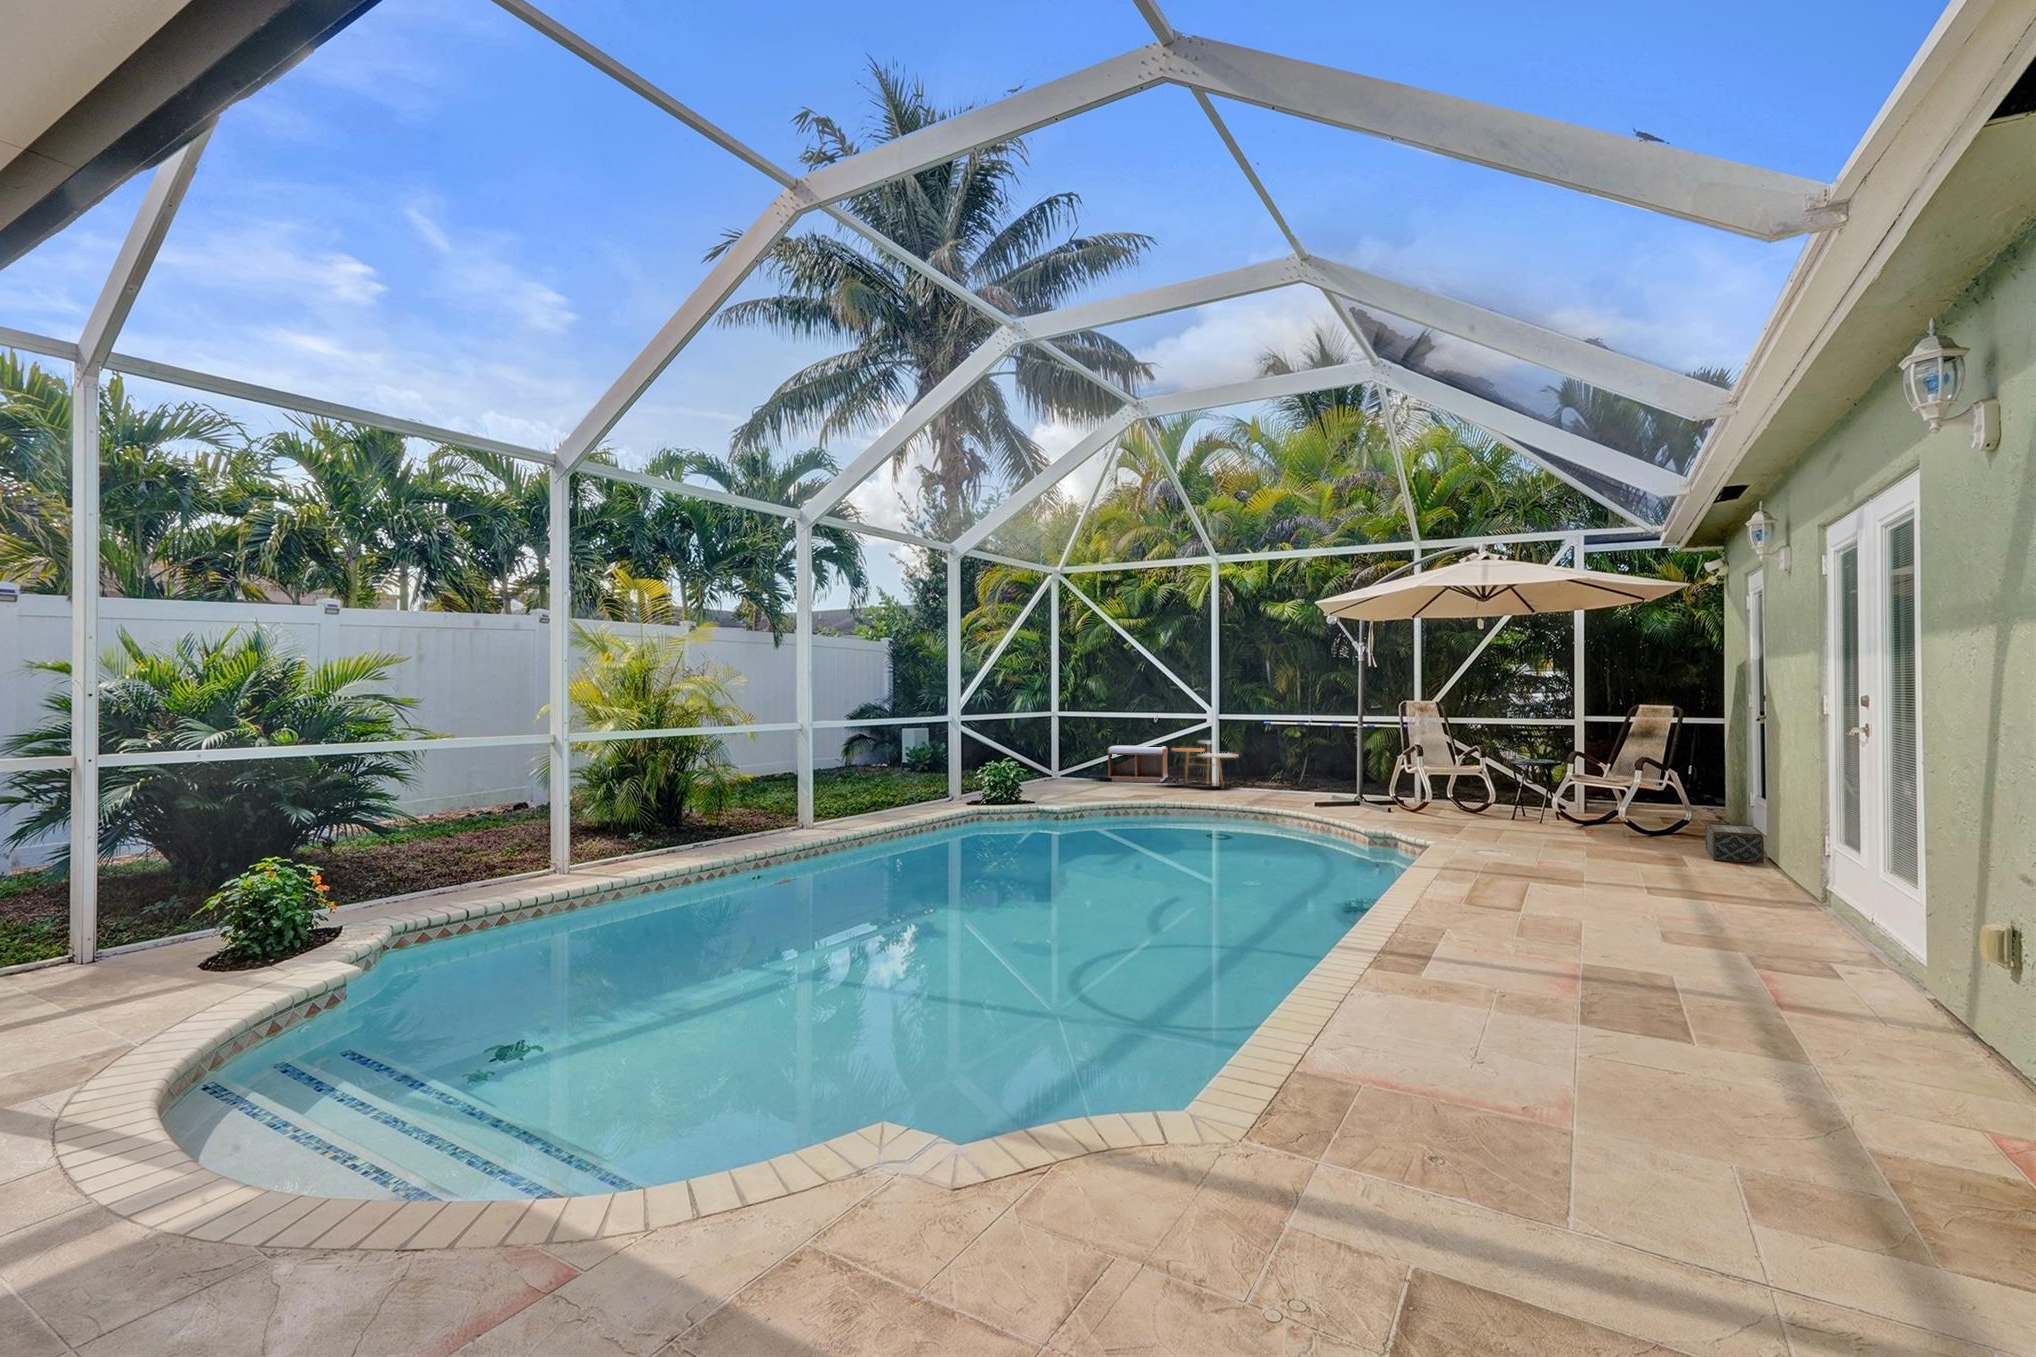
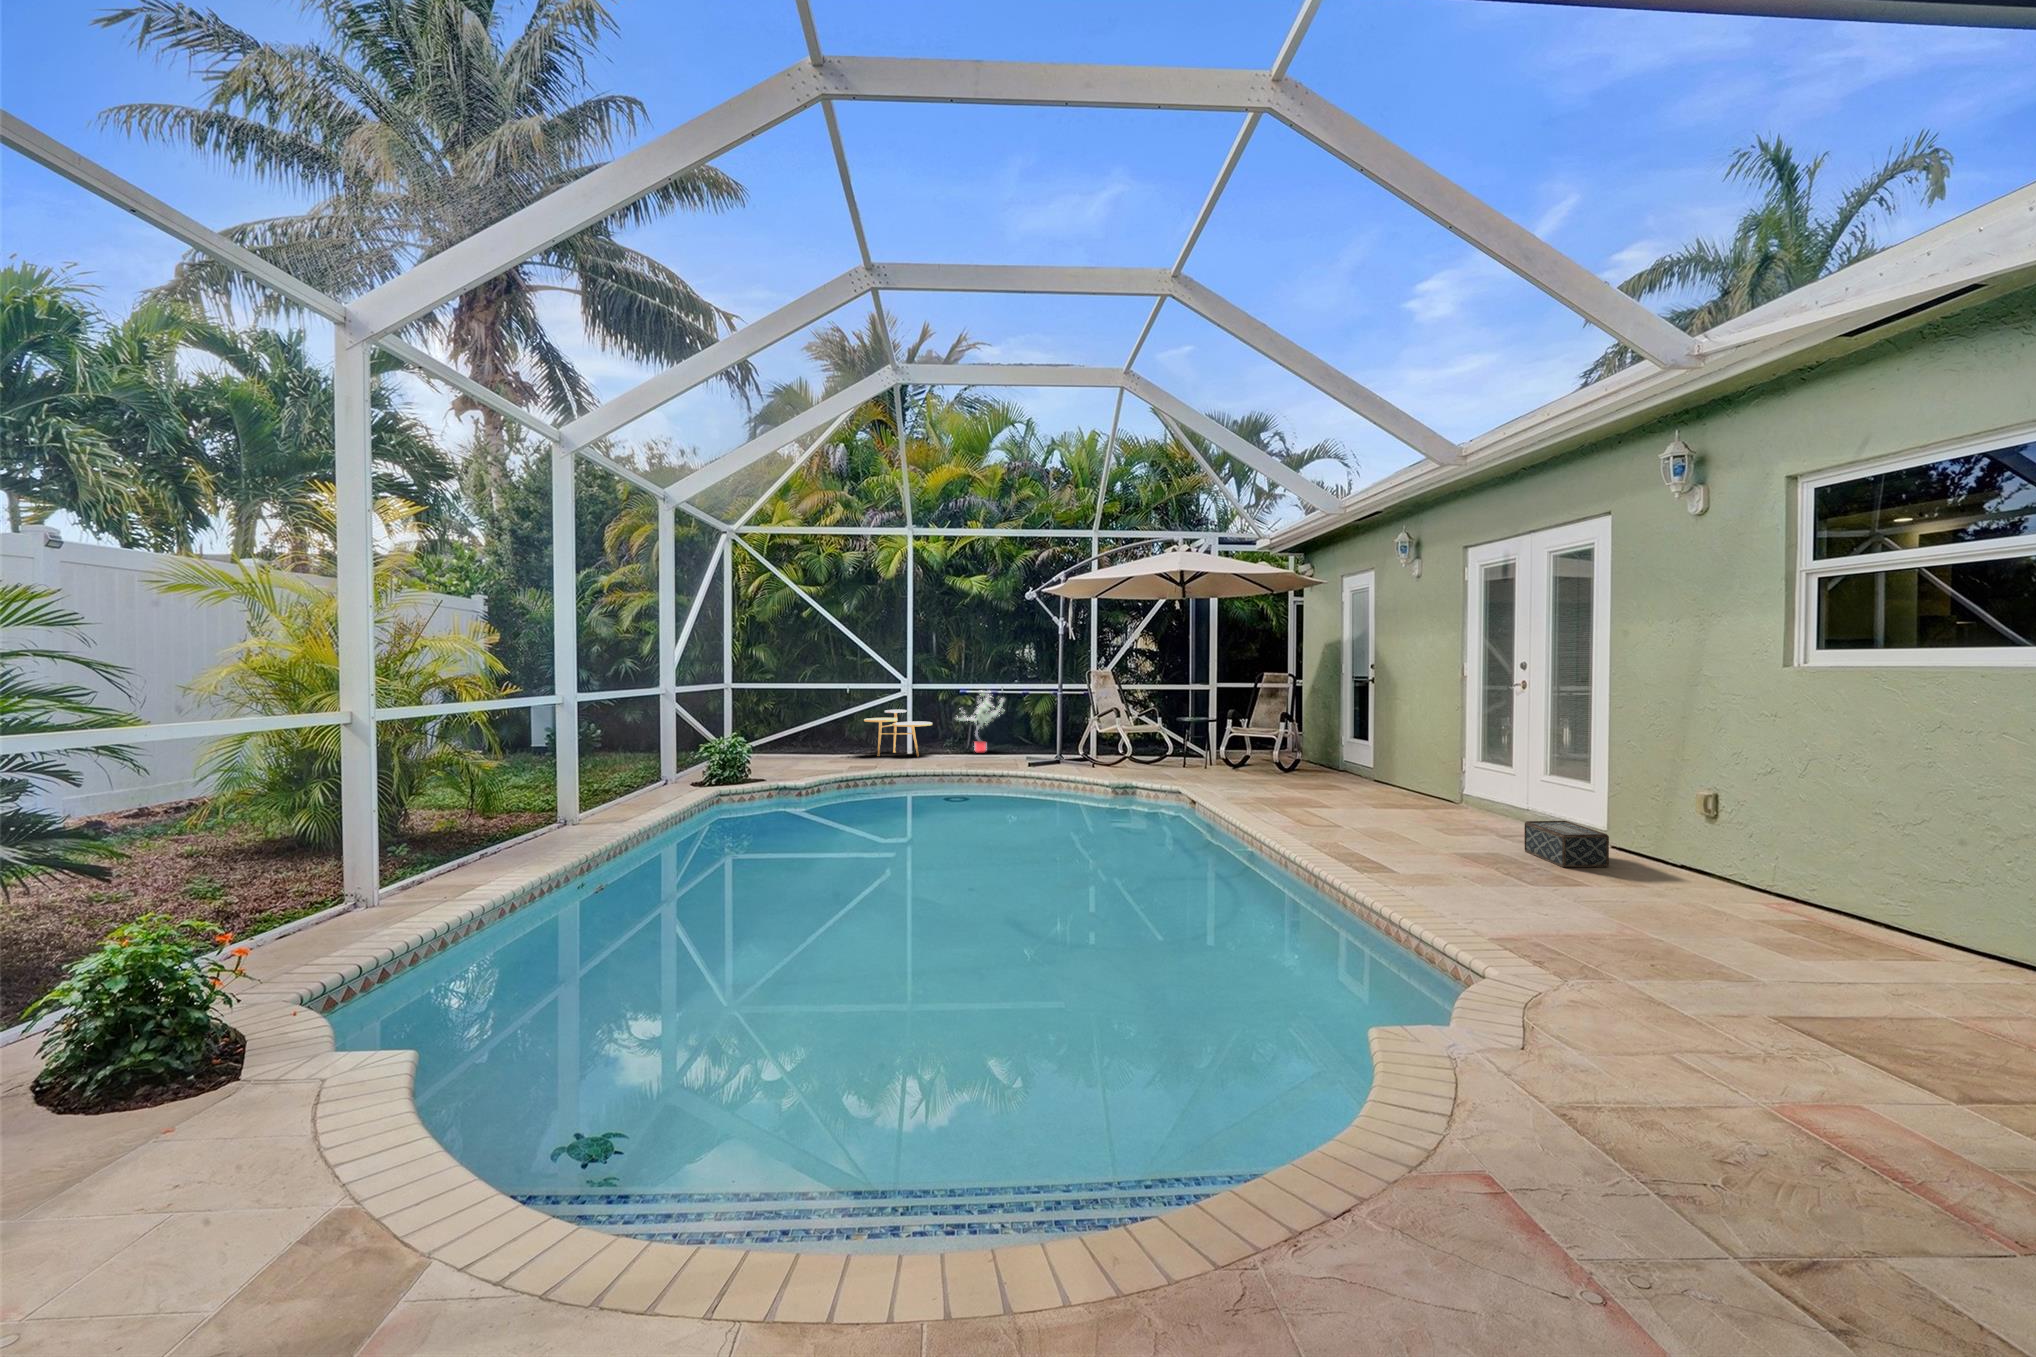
potted tree: none [1265,722,1319,790] -> present [957,690,1005,753]
bench: present [1107,746,1168,783] -> none [790,717,850,756]
woven basket: present [1705,823,1764,863] -> present [1524,821,1609,867]

